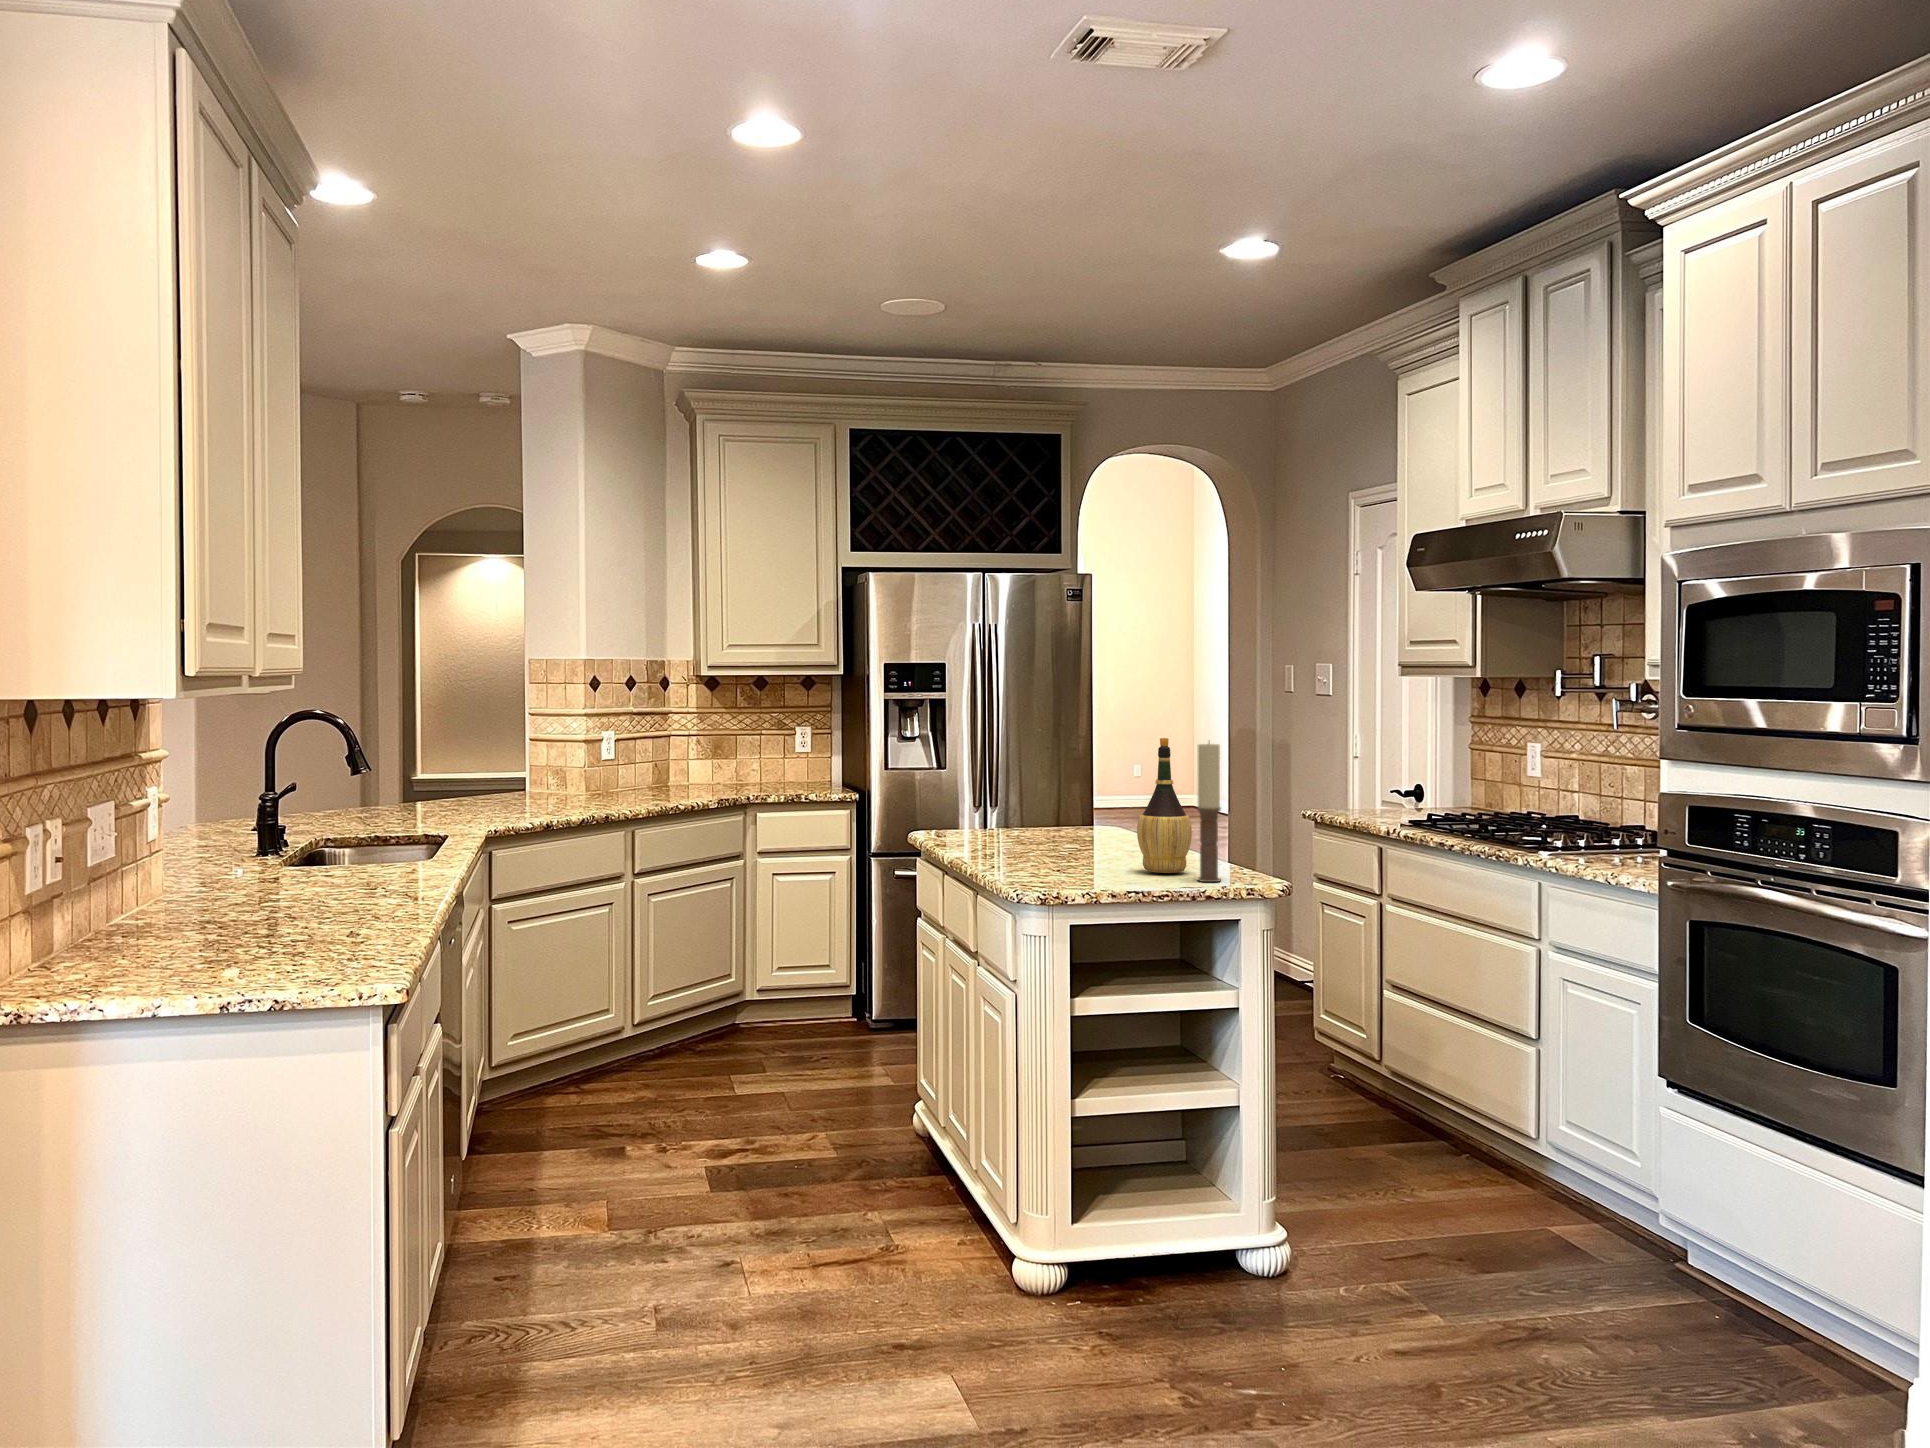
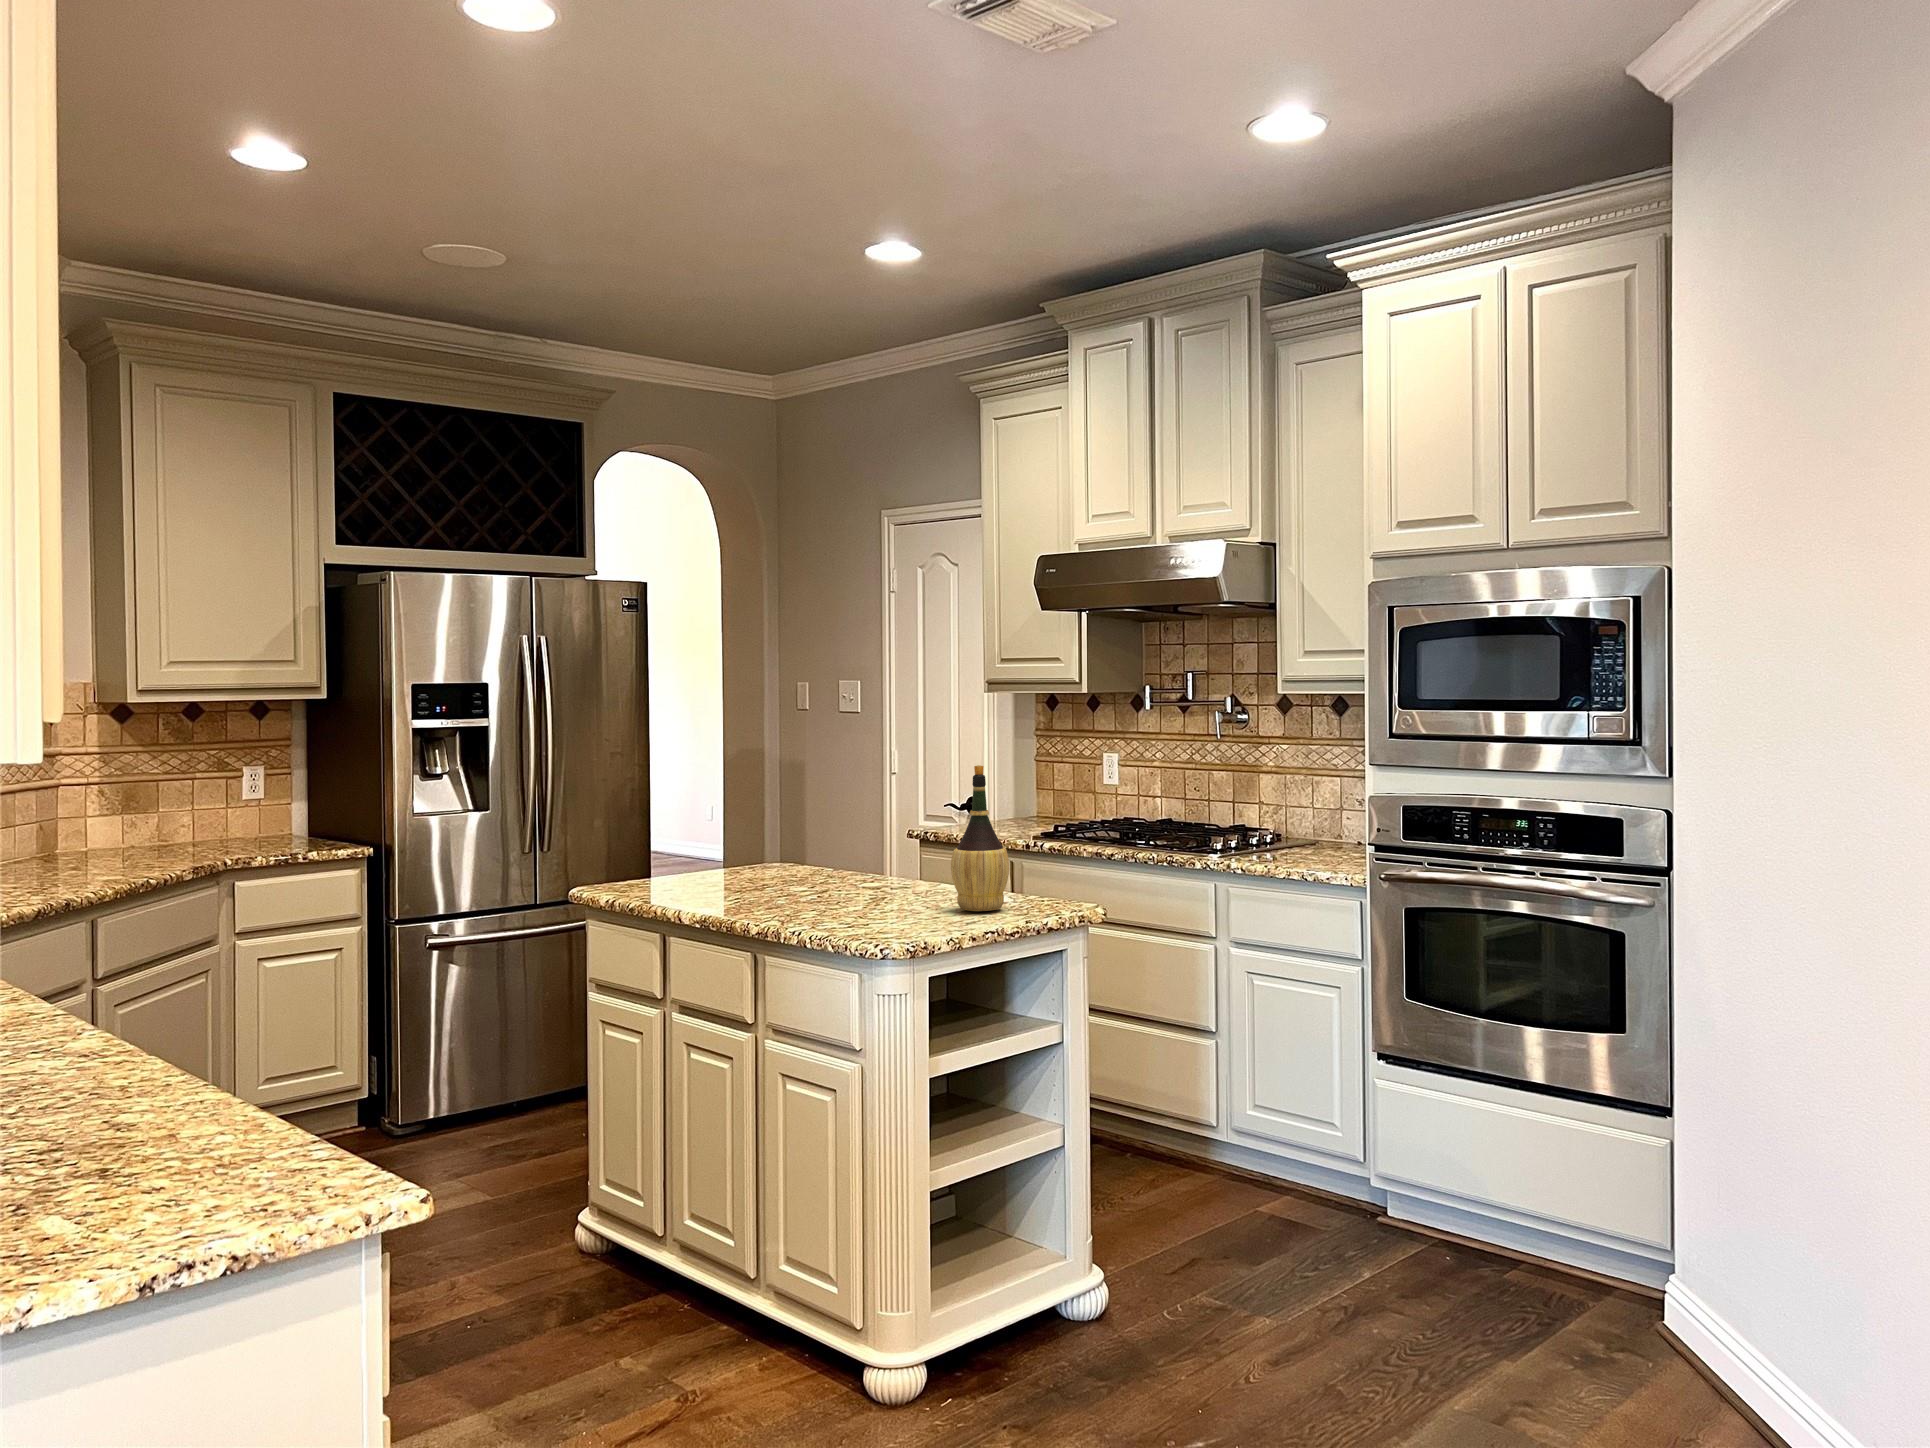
candle: present [1197,743,1221,882] -> none [1035,766,1061,917]

